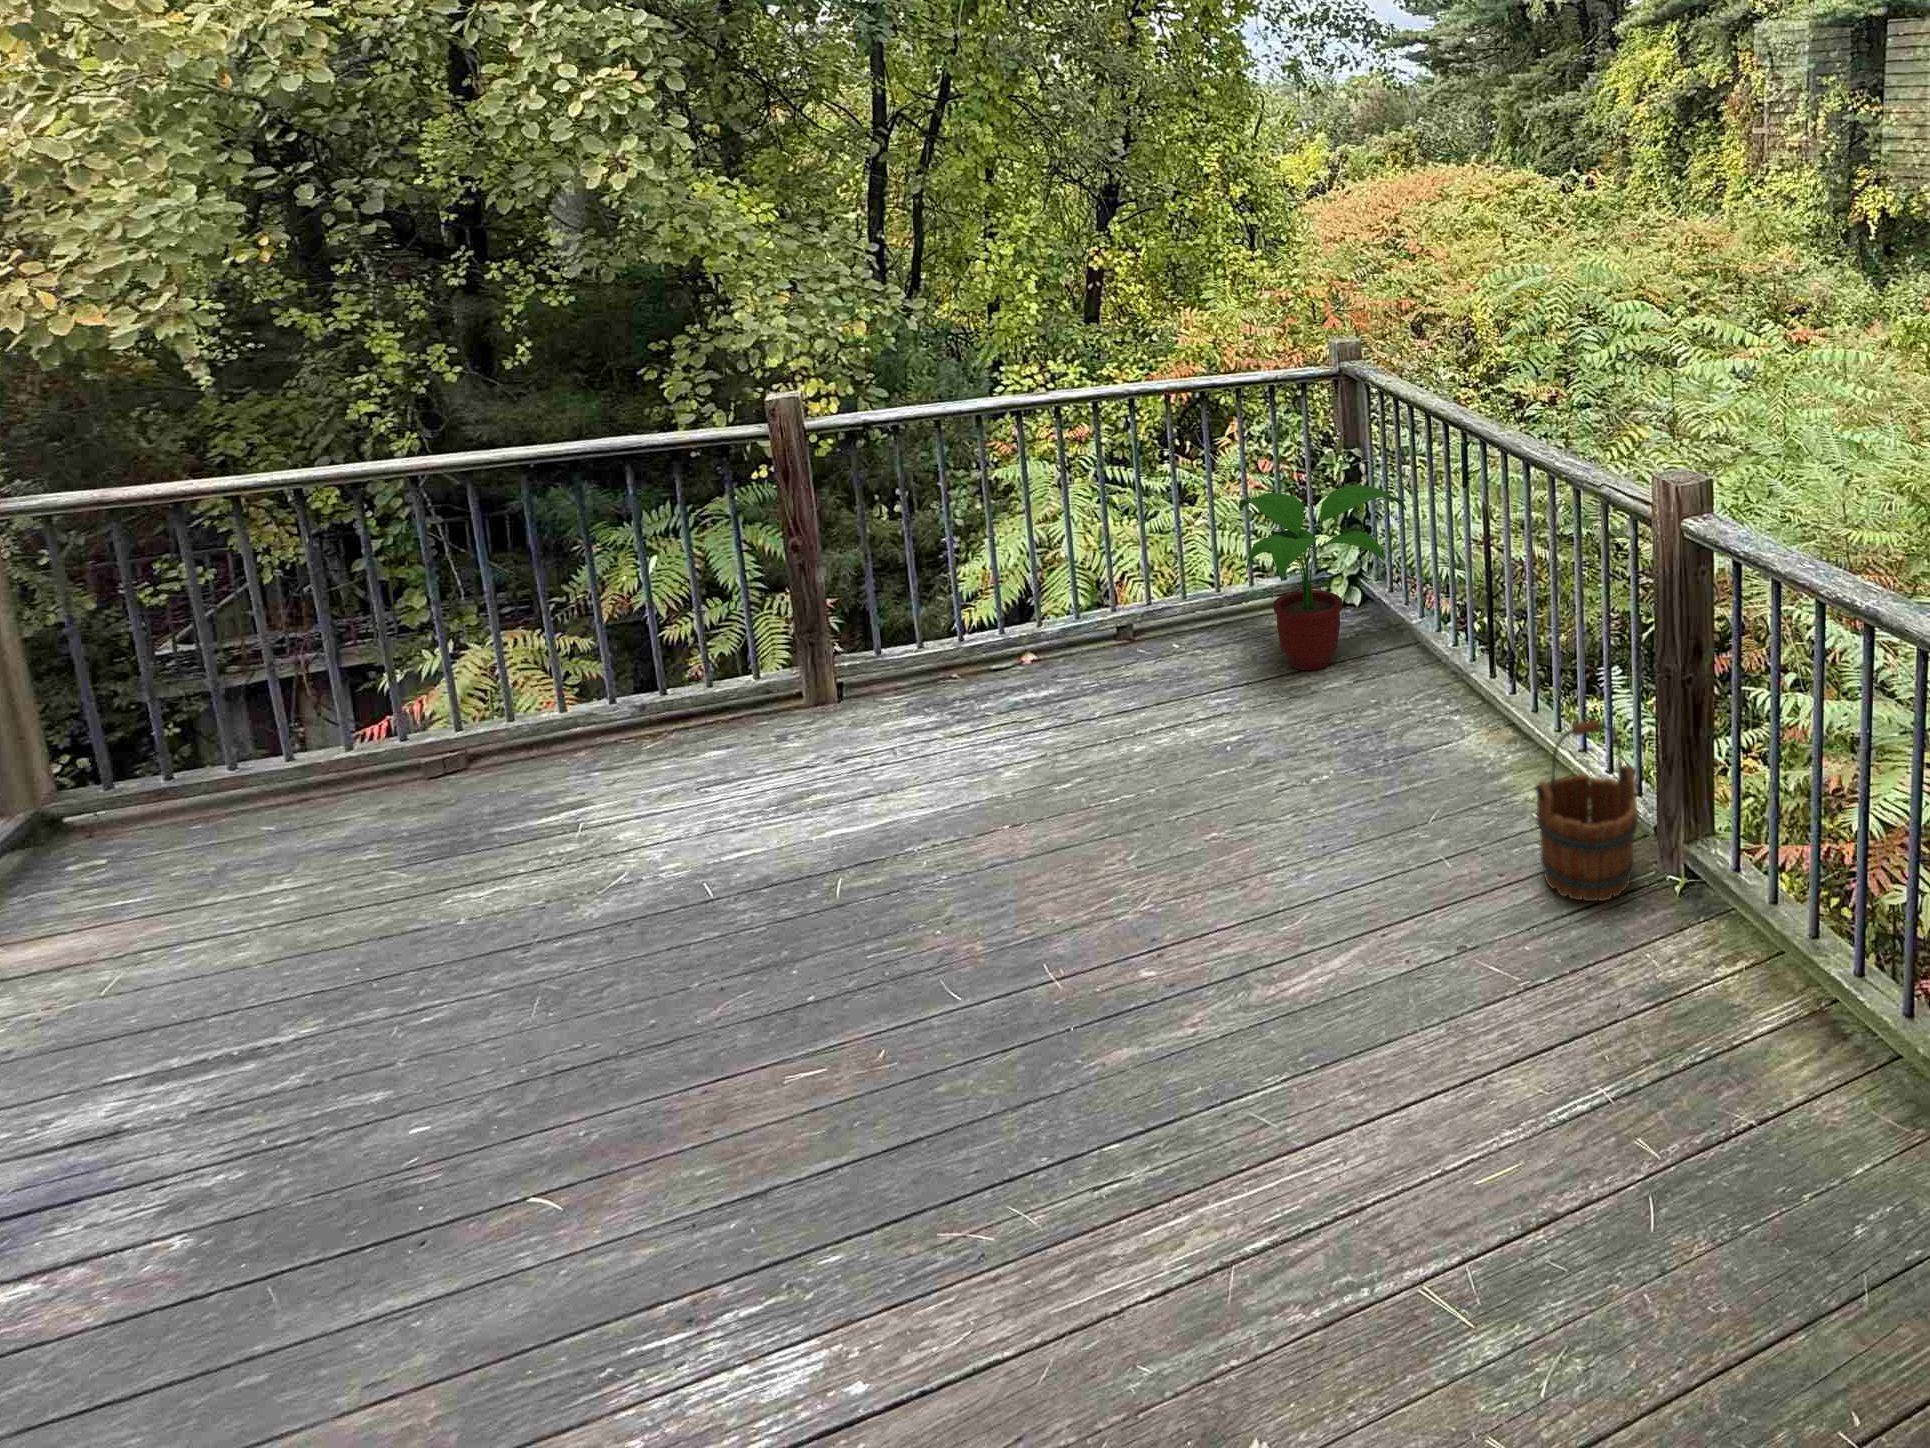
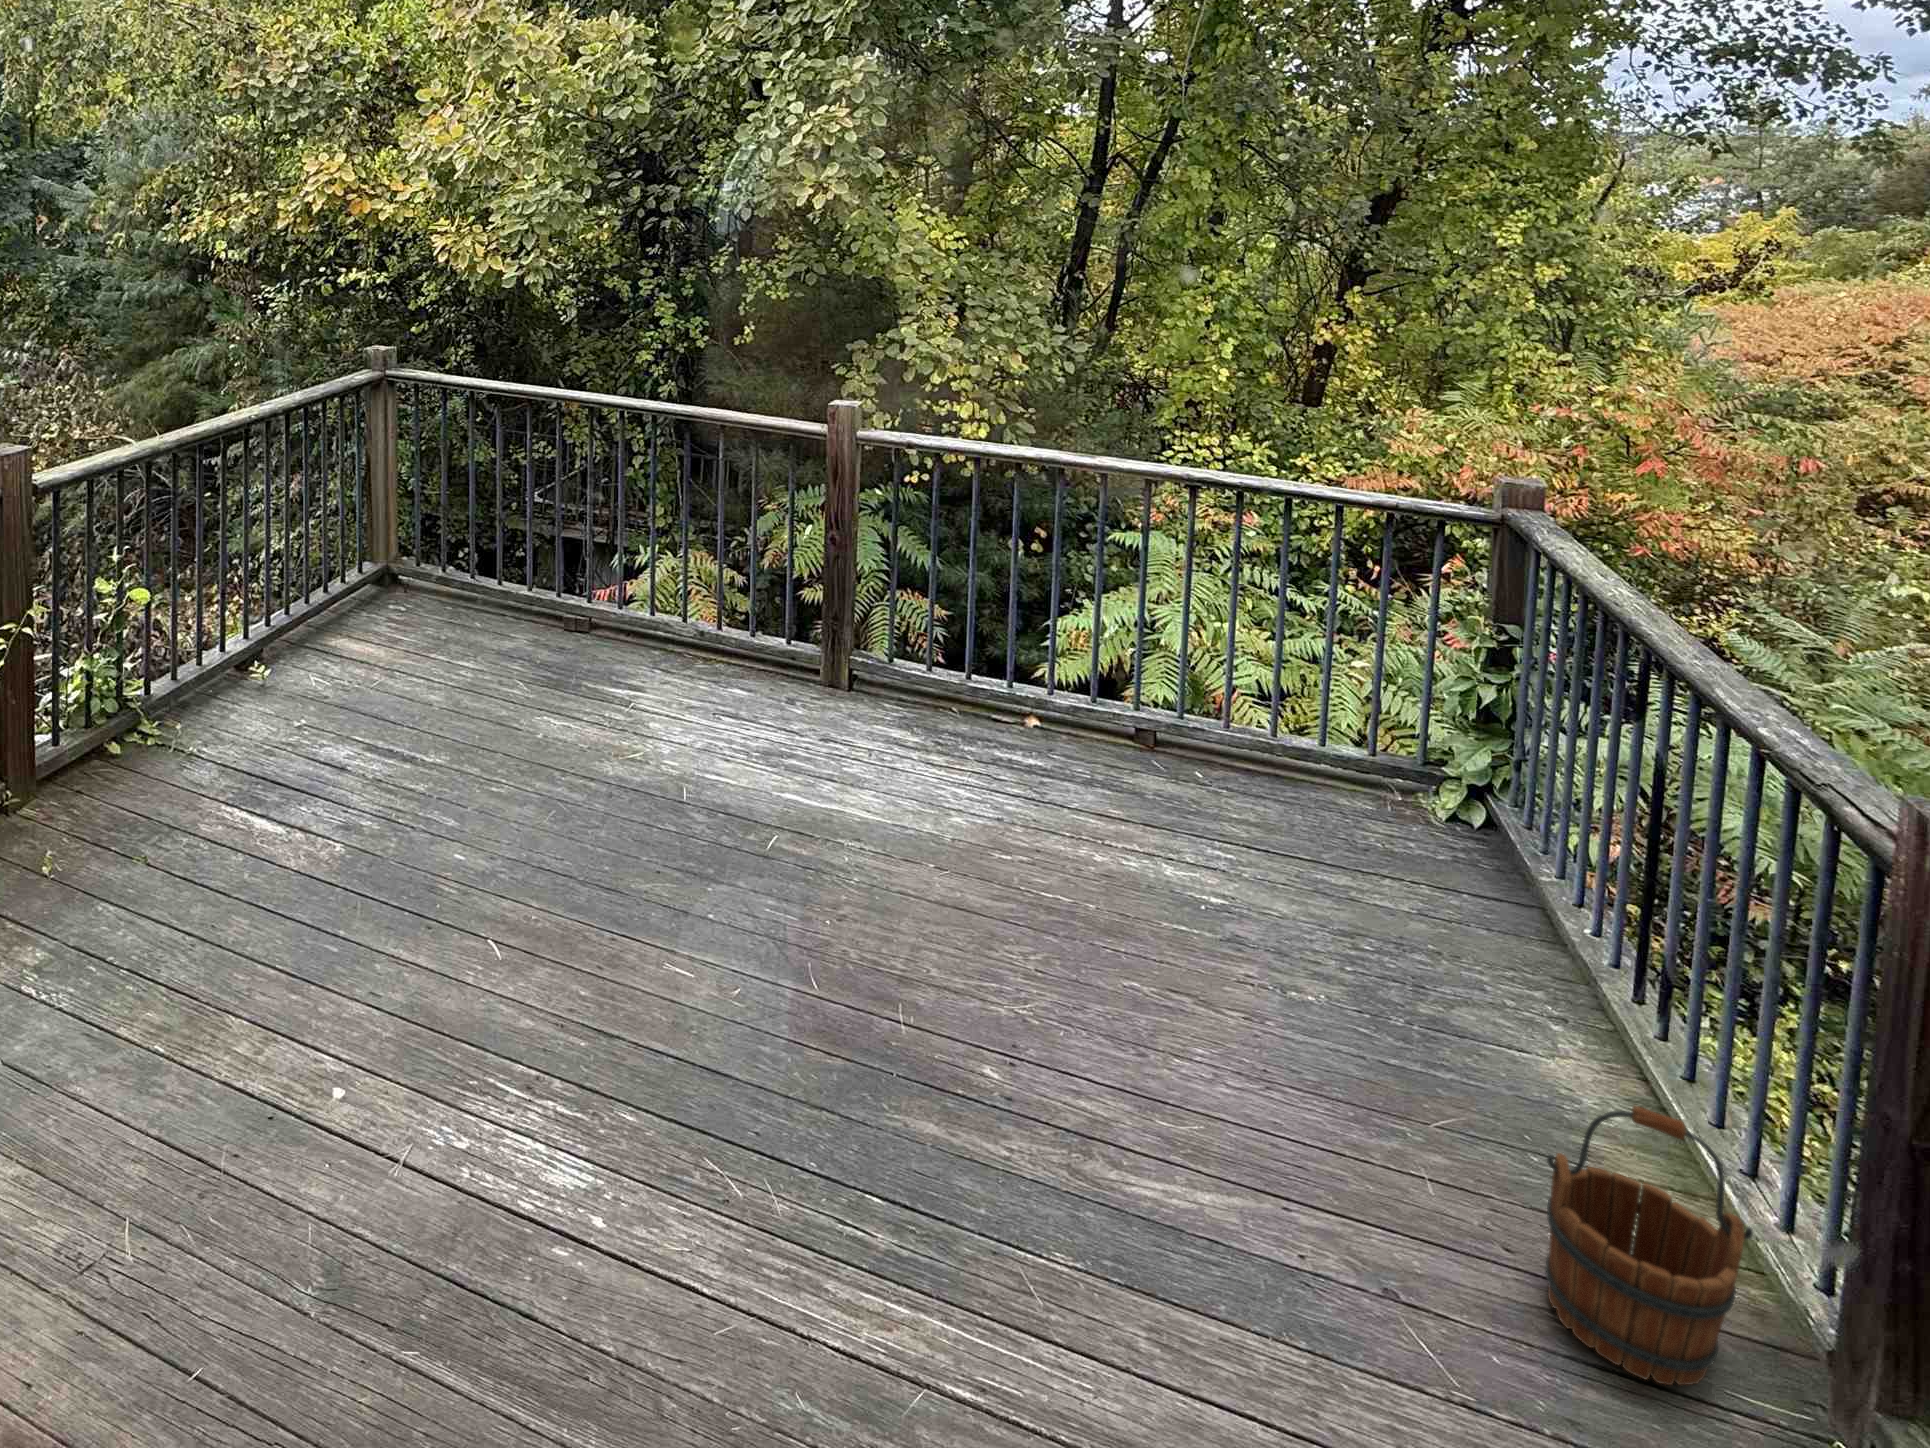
potted plant: present [1239,485,1406,670] -> none [1292,645,1562,884]

